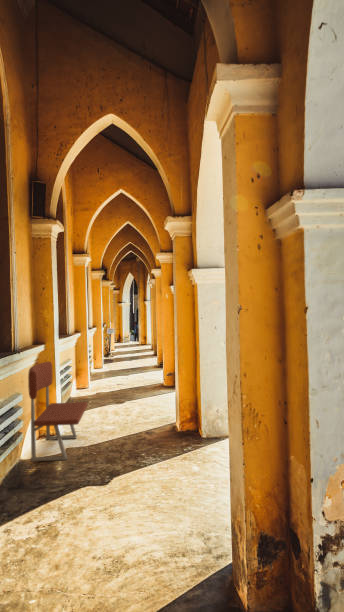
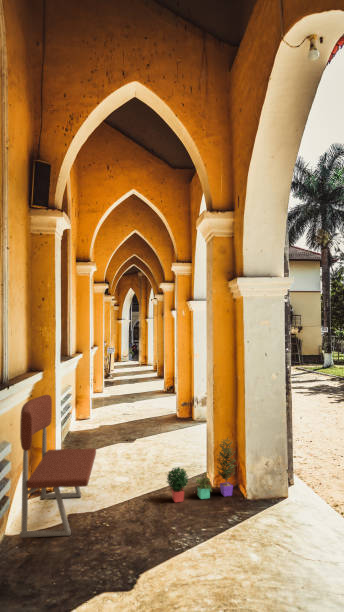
potted plant: none [140,392,195,440] -> present [167,438,236,502]

